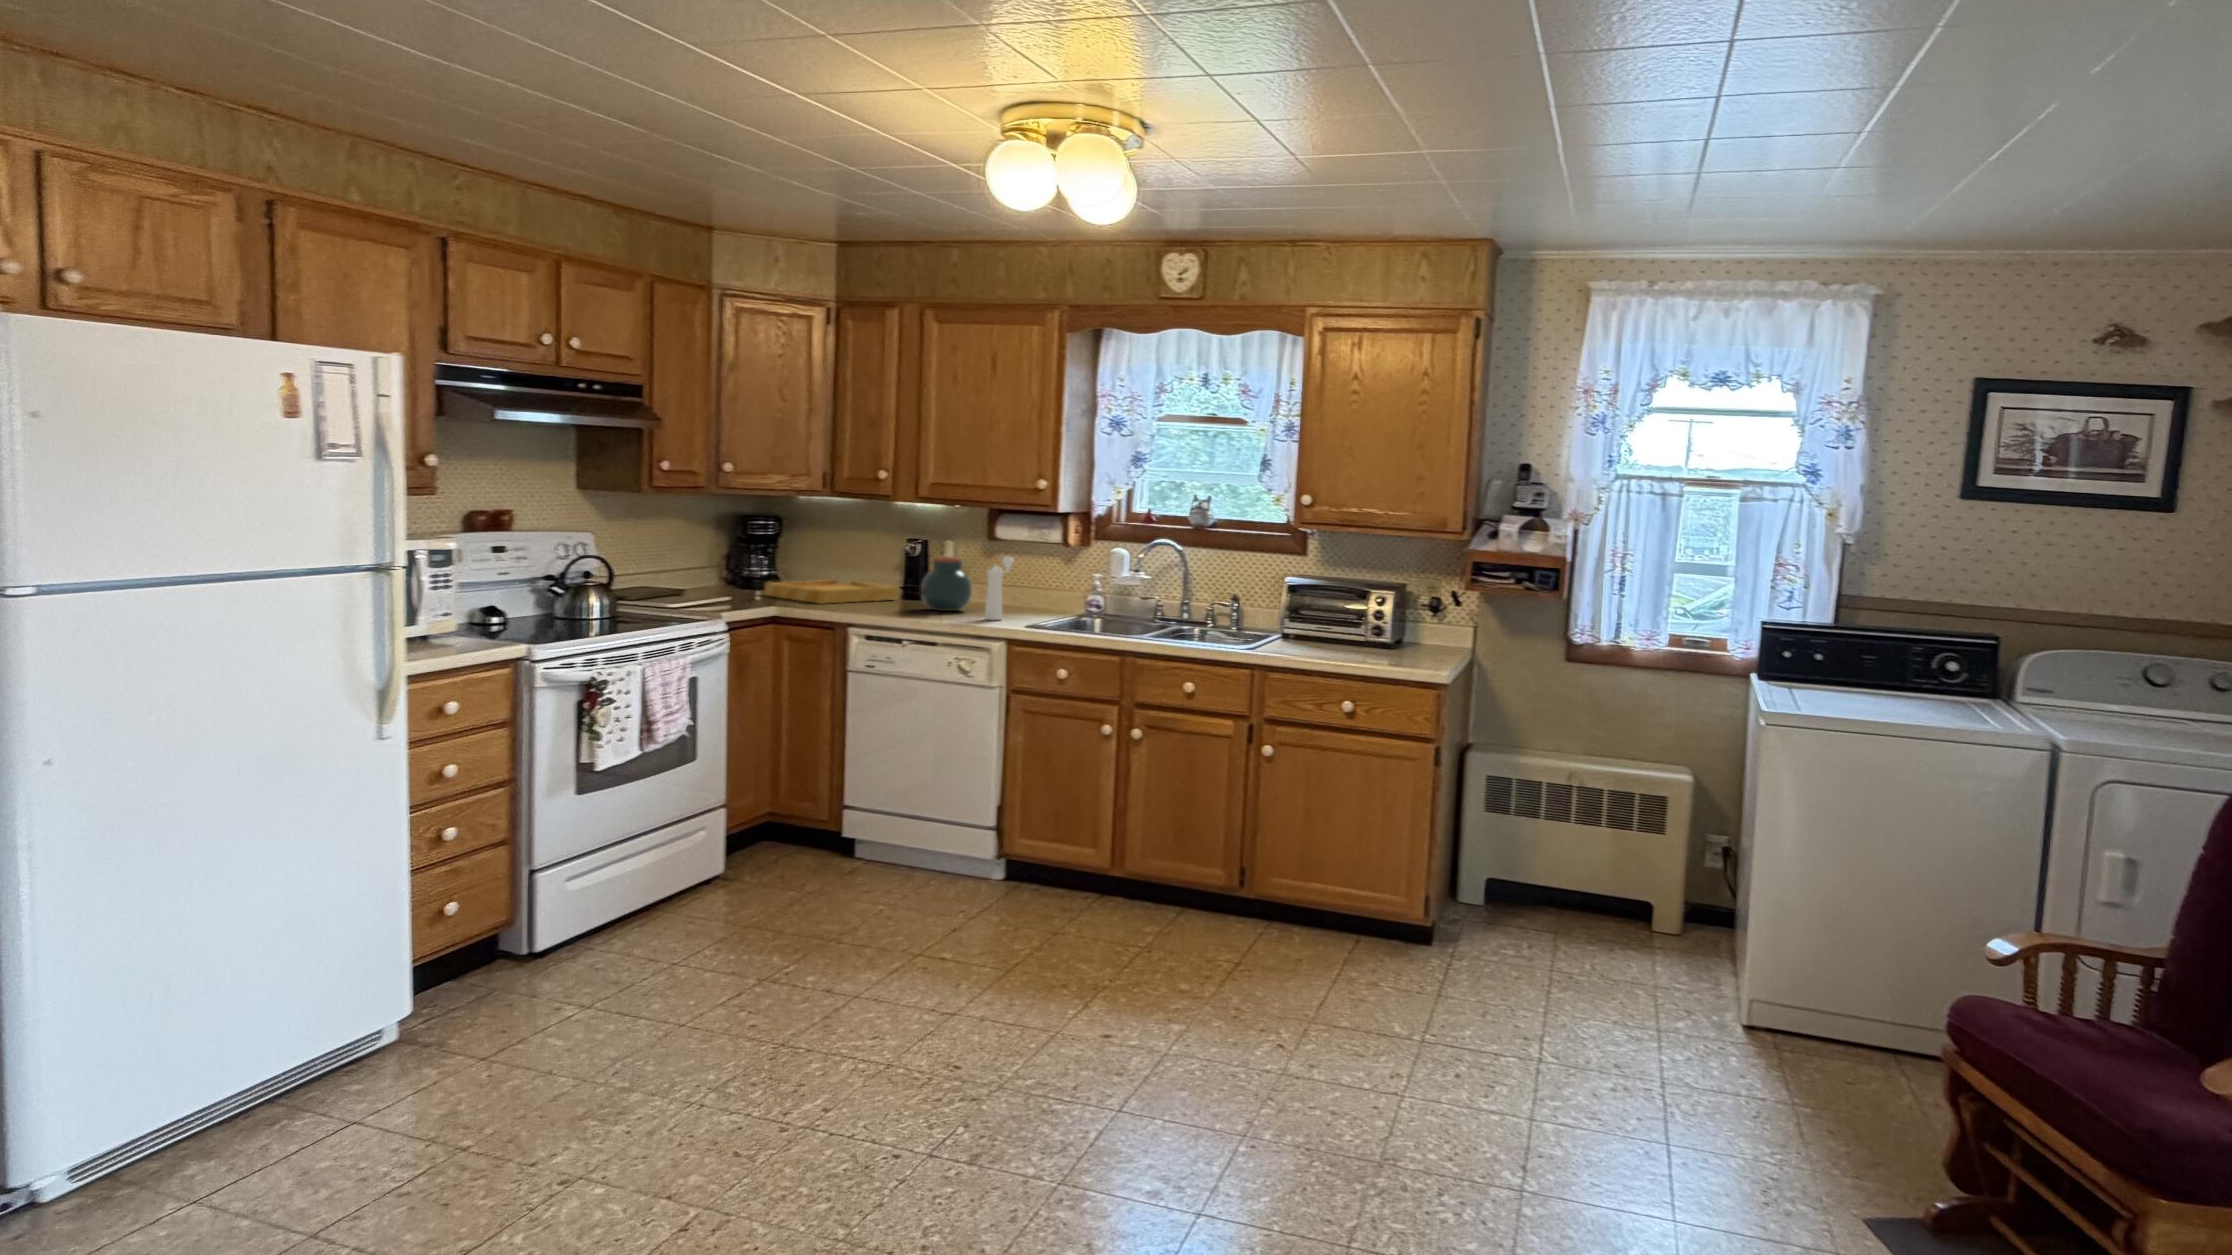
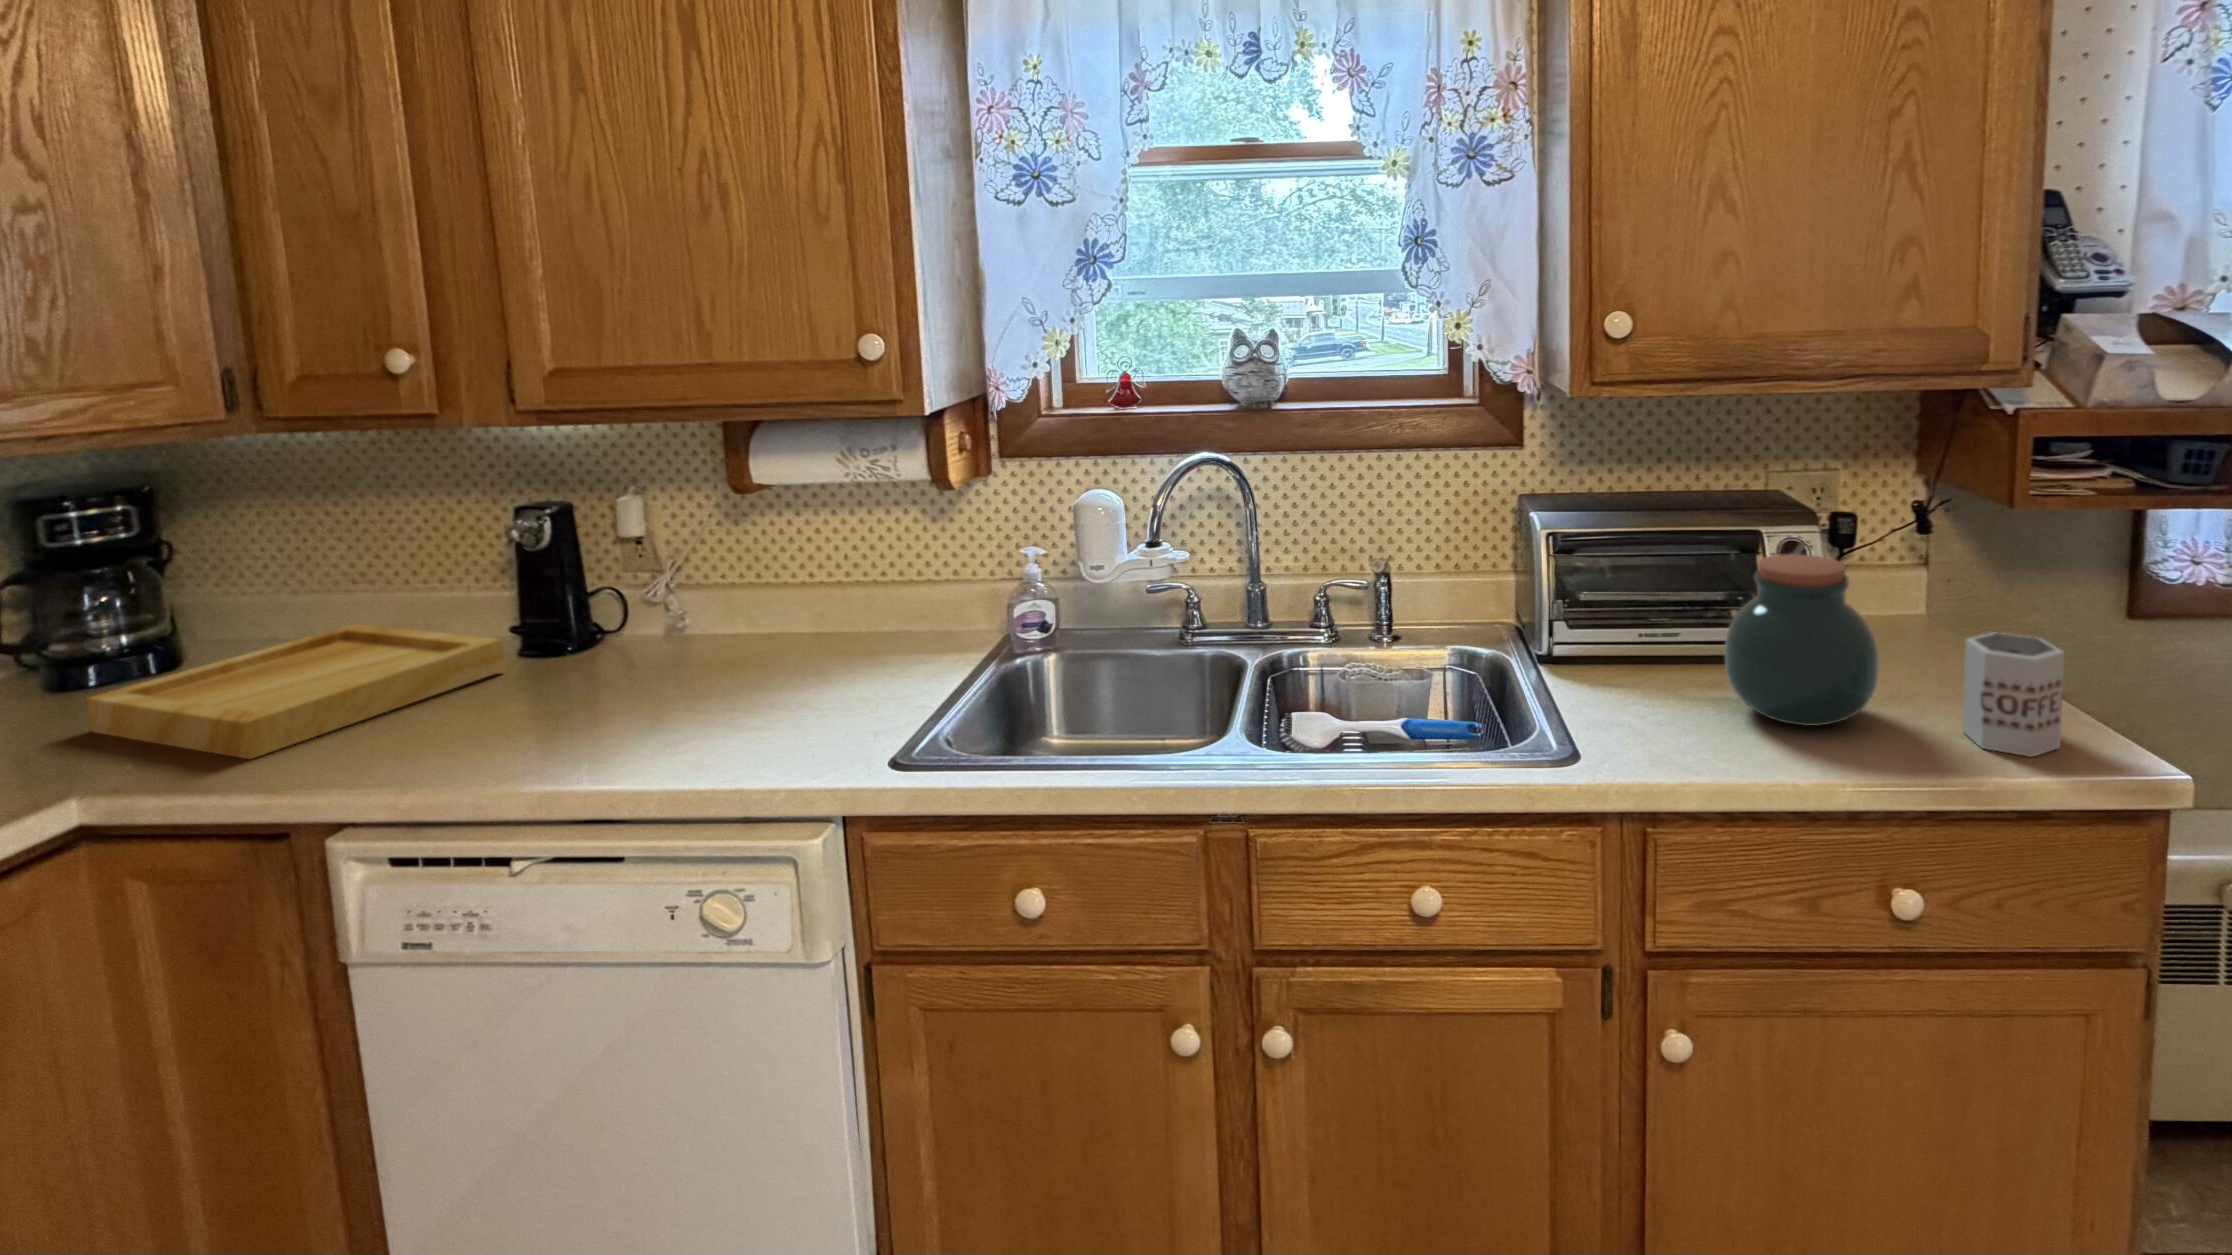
jar: present [921,556,972,611] -> present [1725,554,1879,726]
pepper mill: present [985,557,1014,620] -> none [749,554,820,752]
mug: none [1400,624,1433,664] -> present [1963,632,2064,757]

